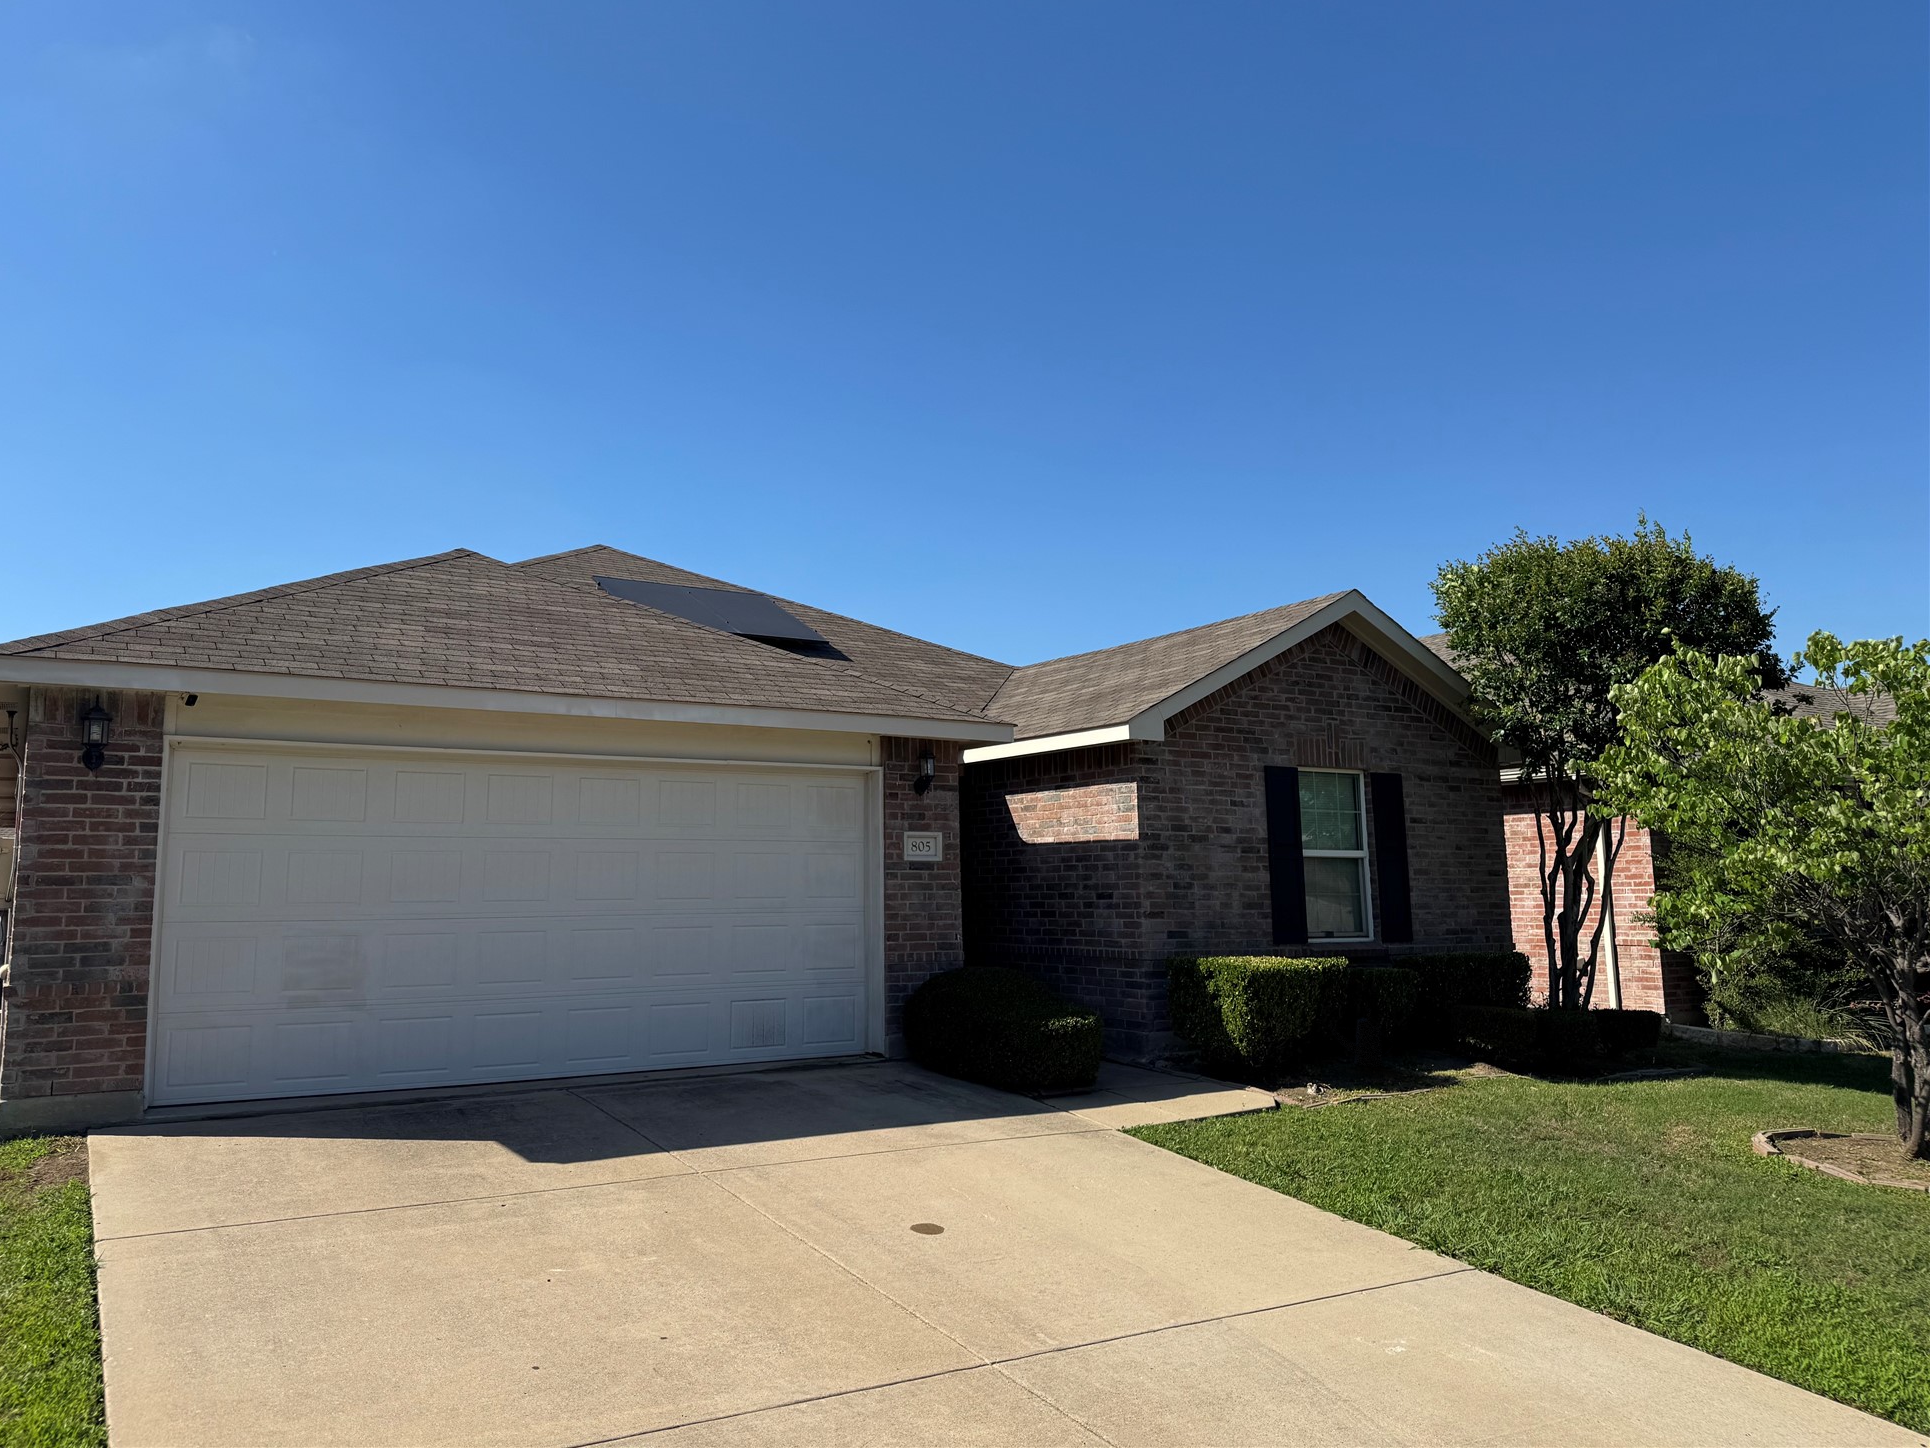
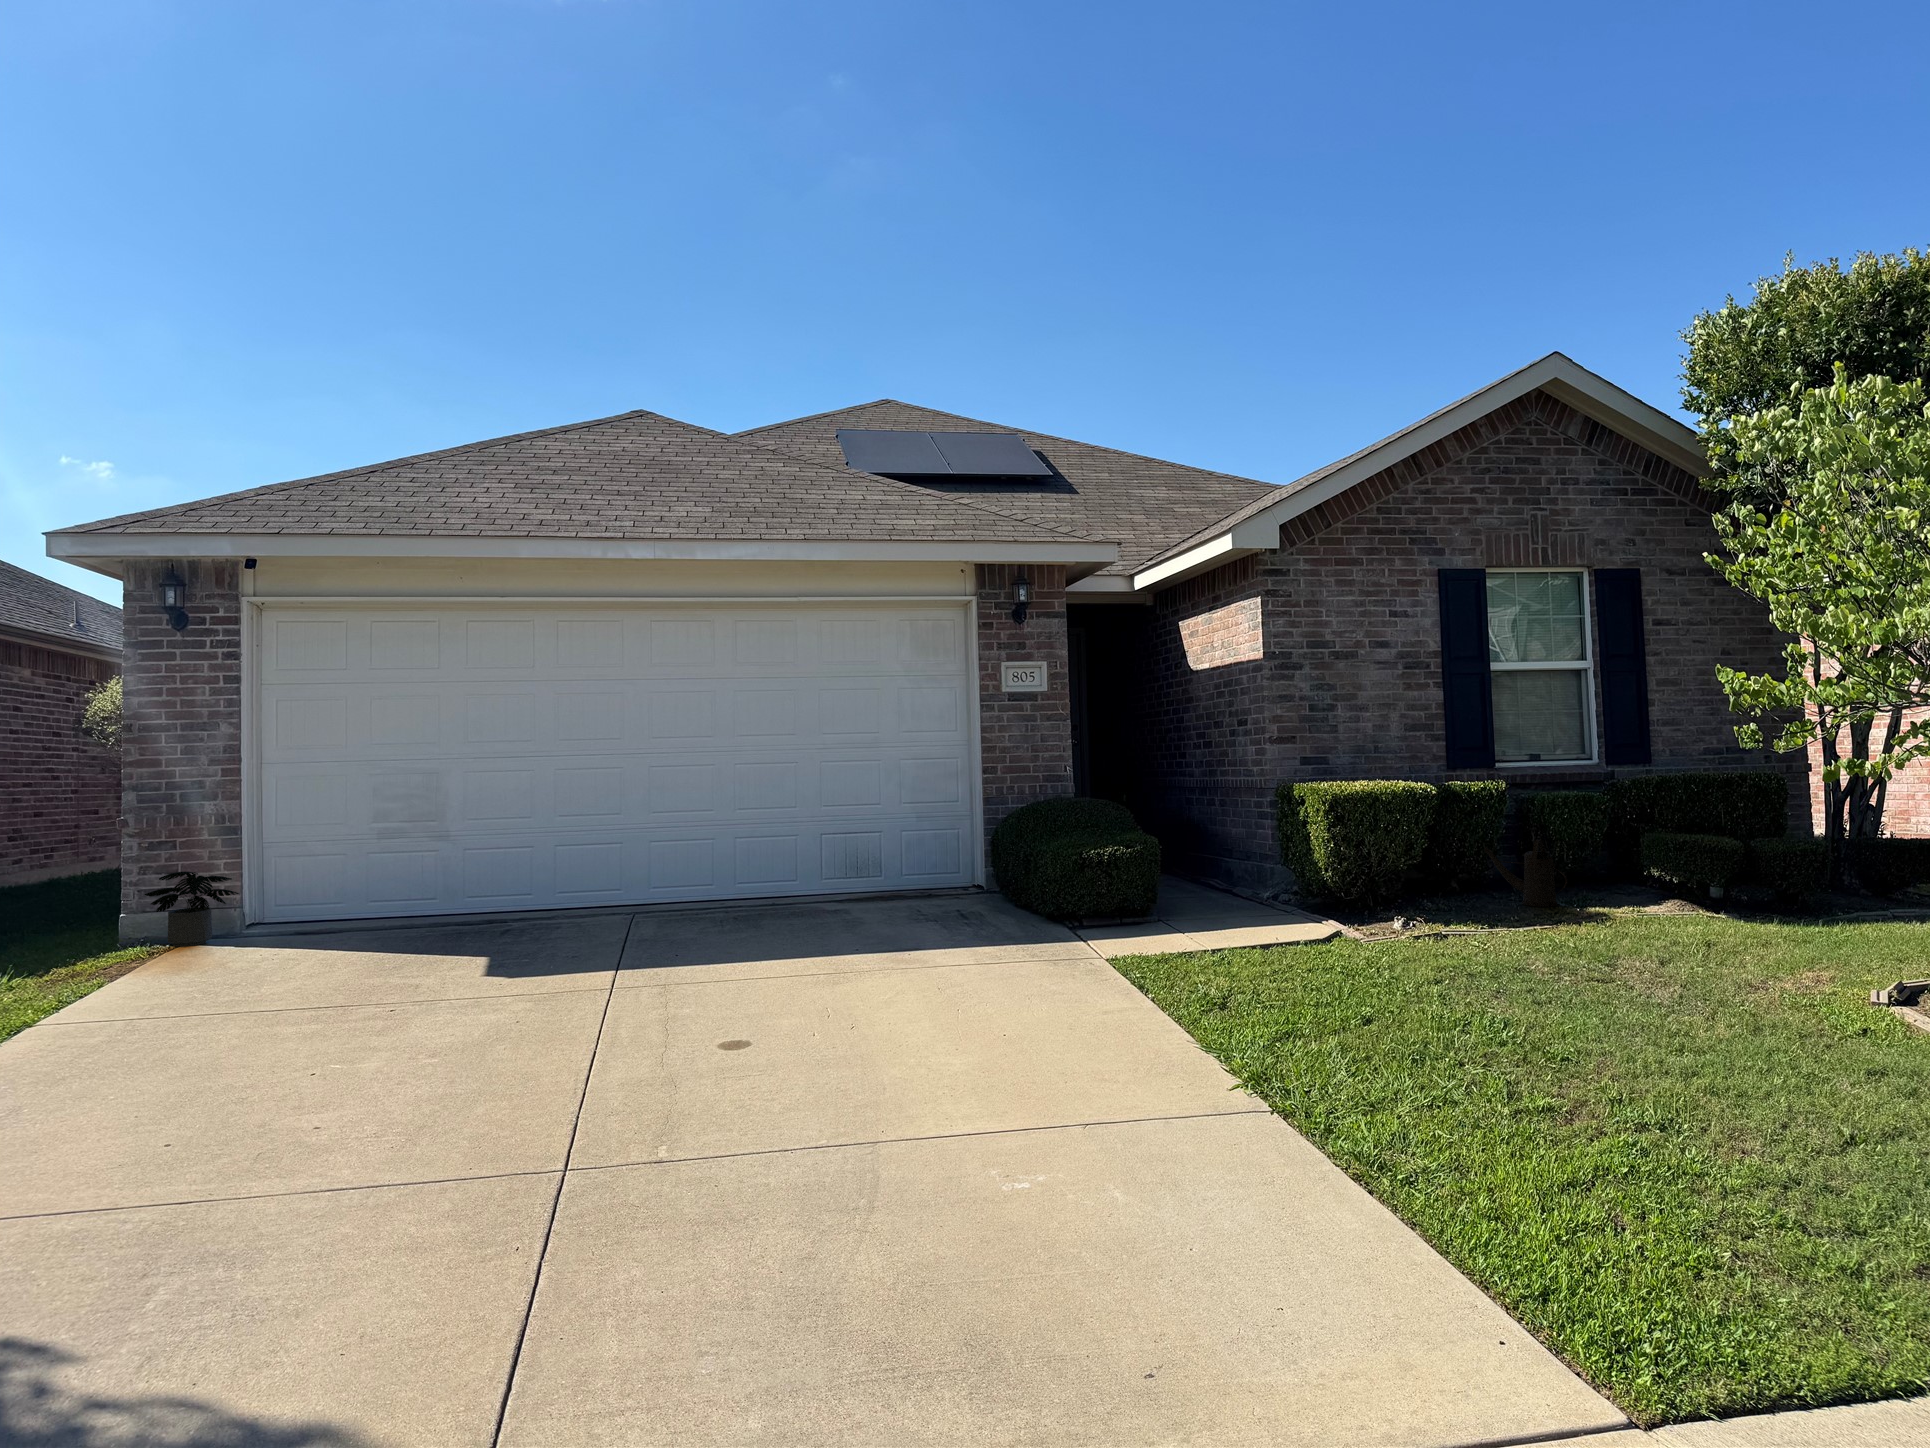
potted plant: none [43,1049,164,1138] -> present [144,872,239,947]

